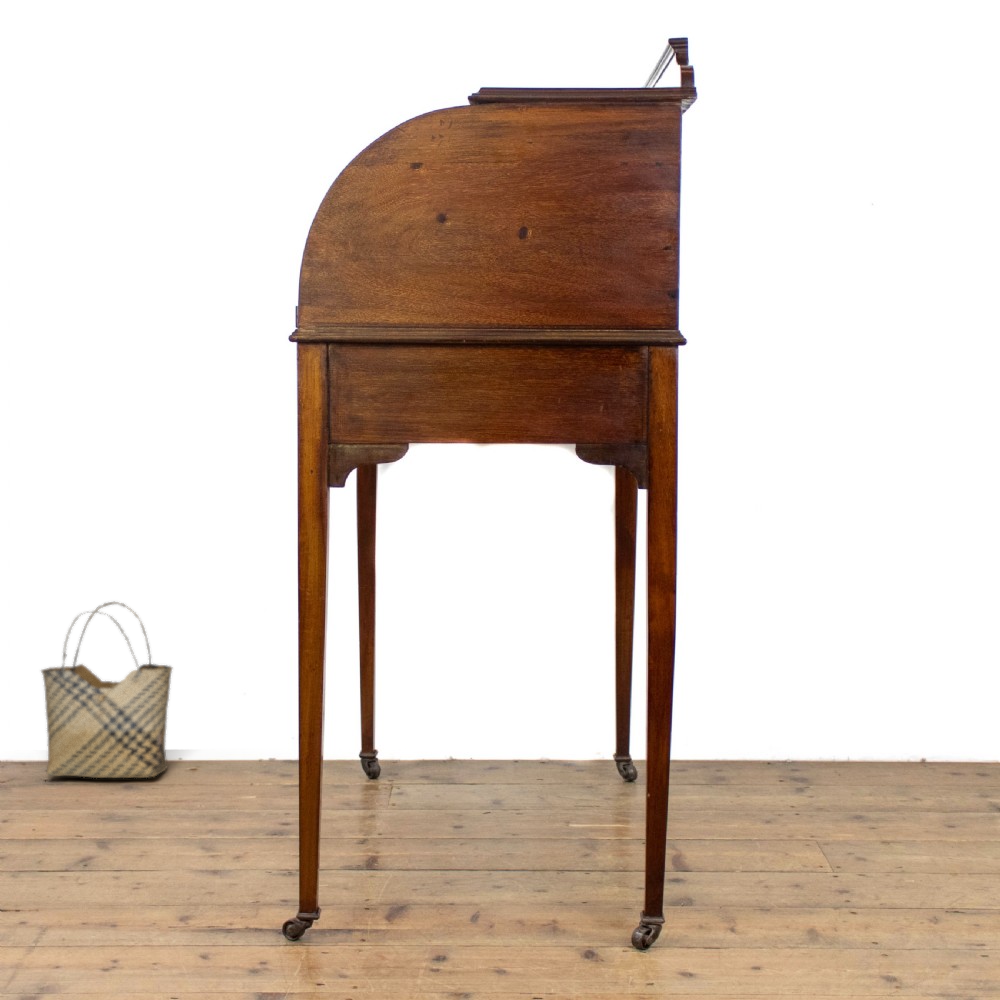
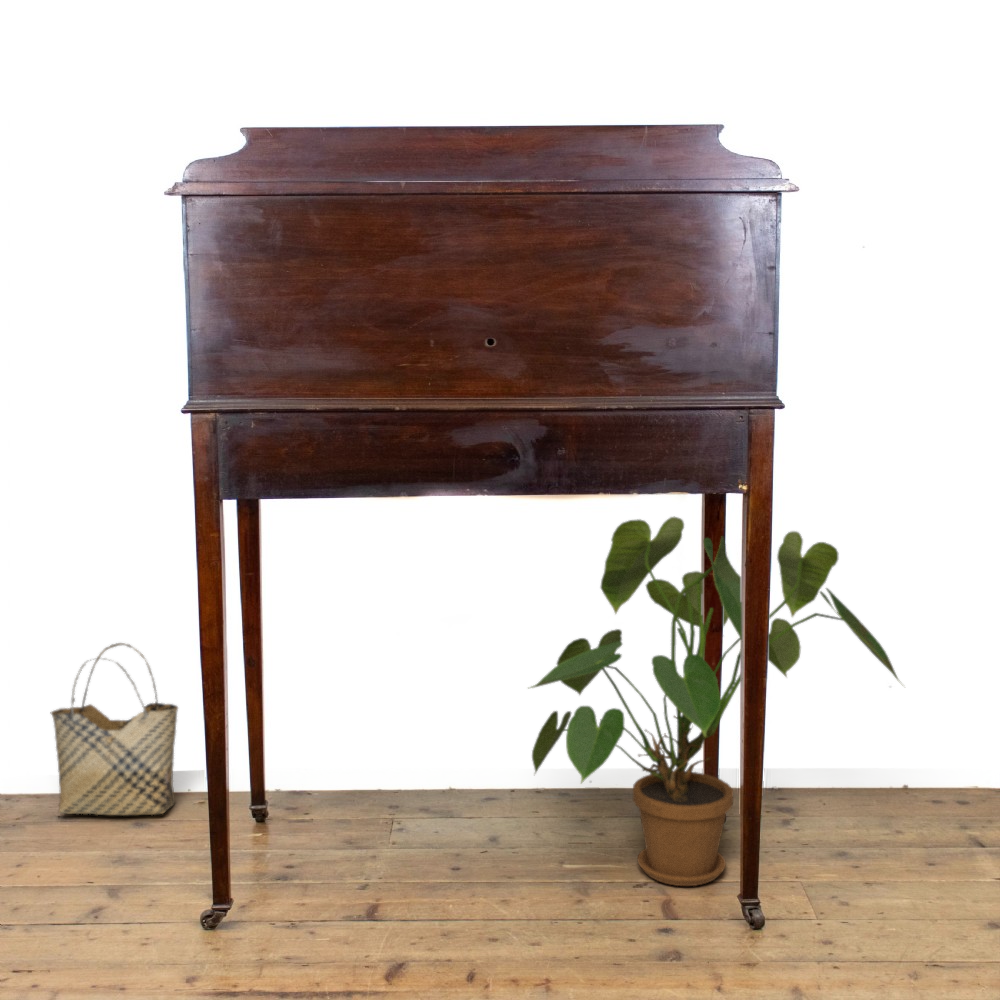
house plant: none [533,473,923,842] -> present [531,517,898,886]

